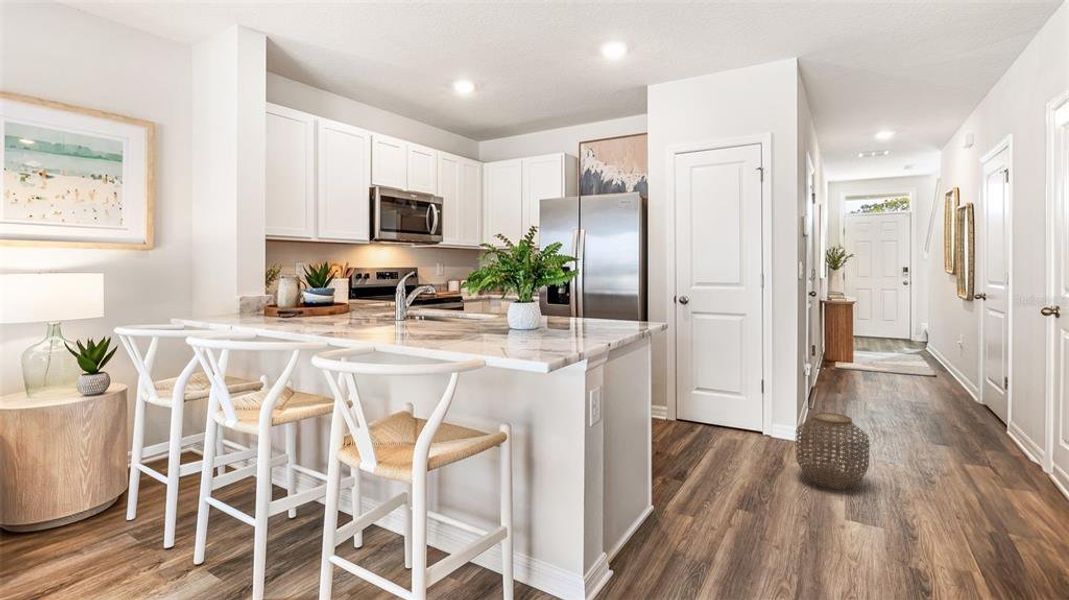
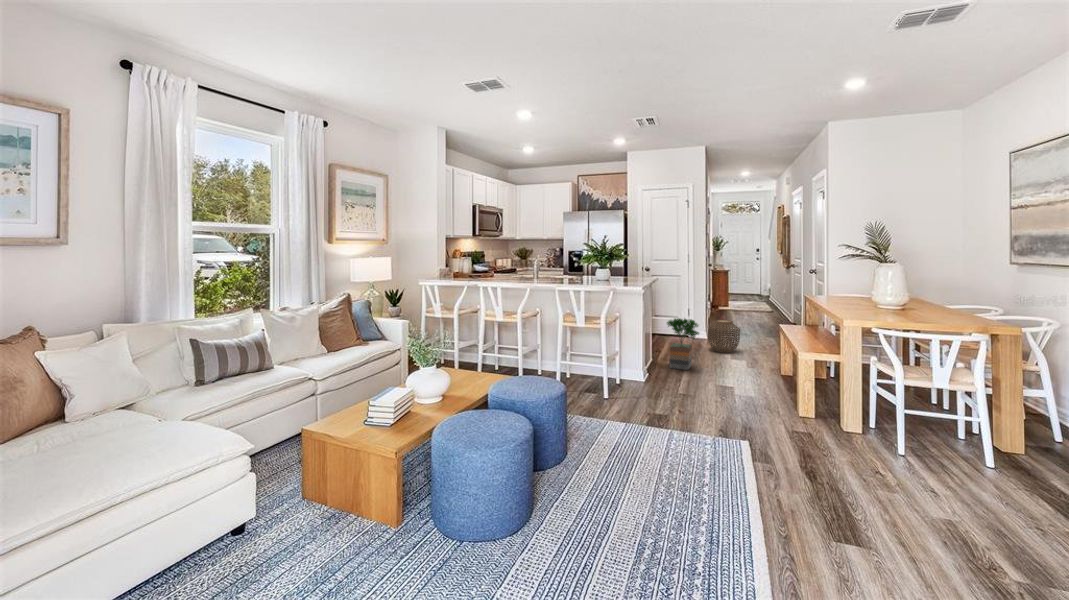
potted tree: none [678,417,761,555] -> present [667,318,699,370]

